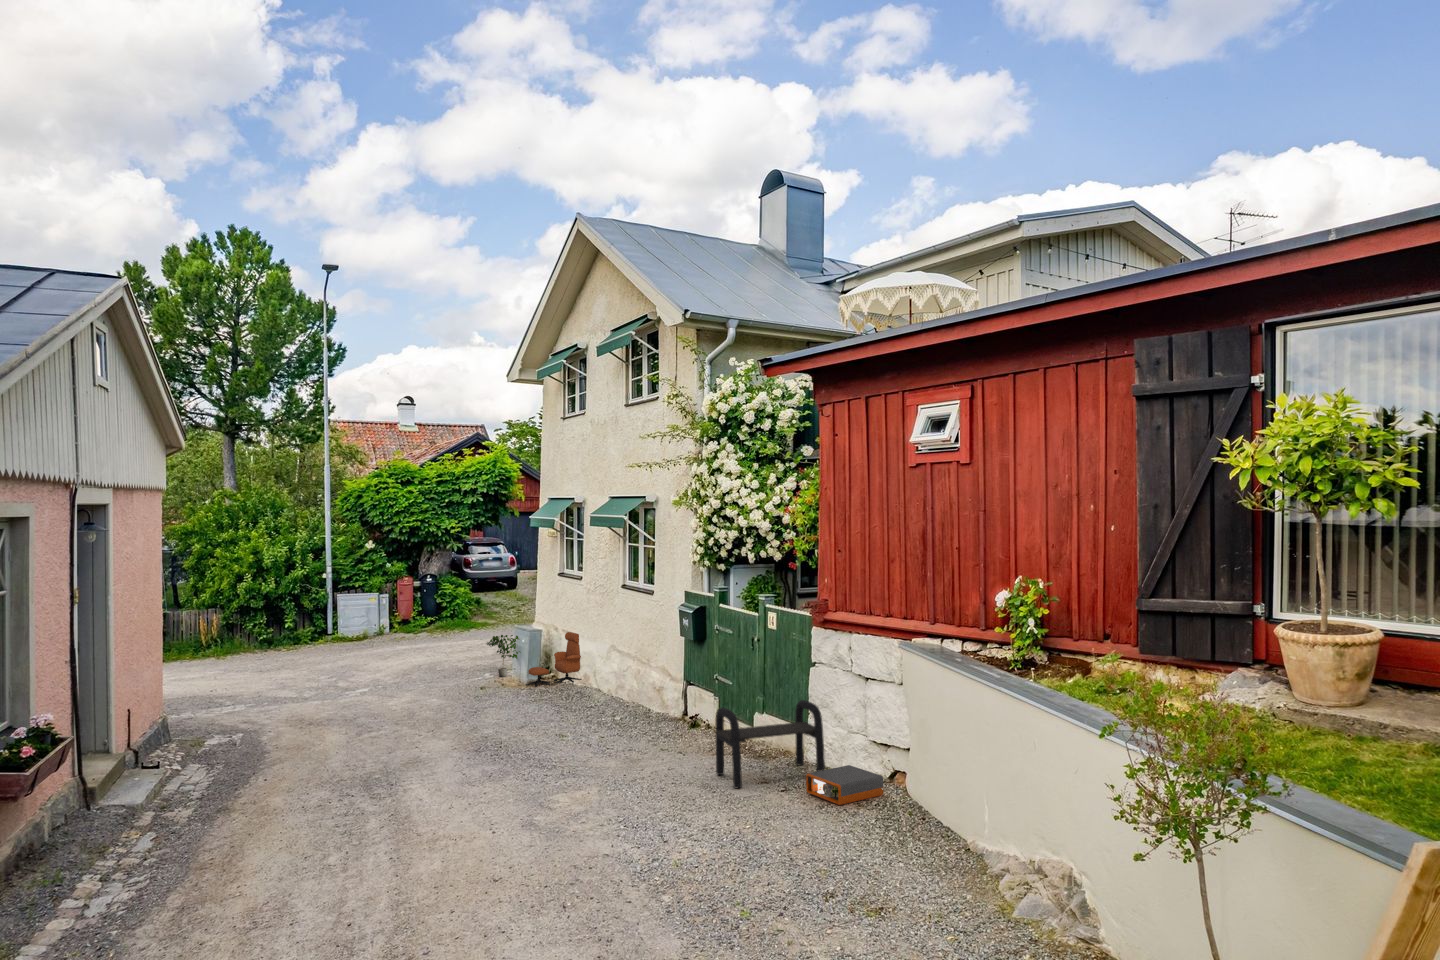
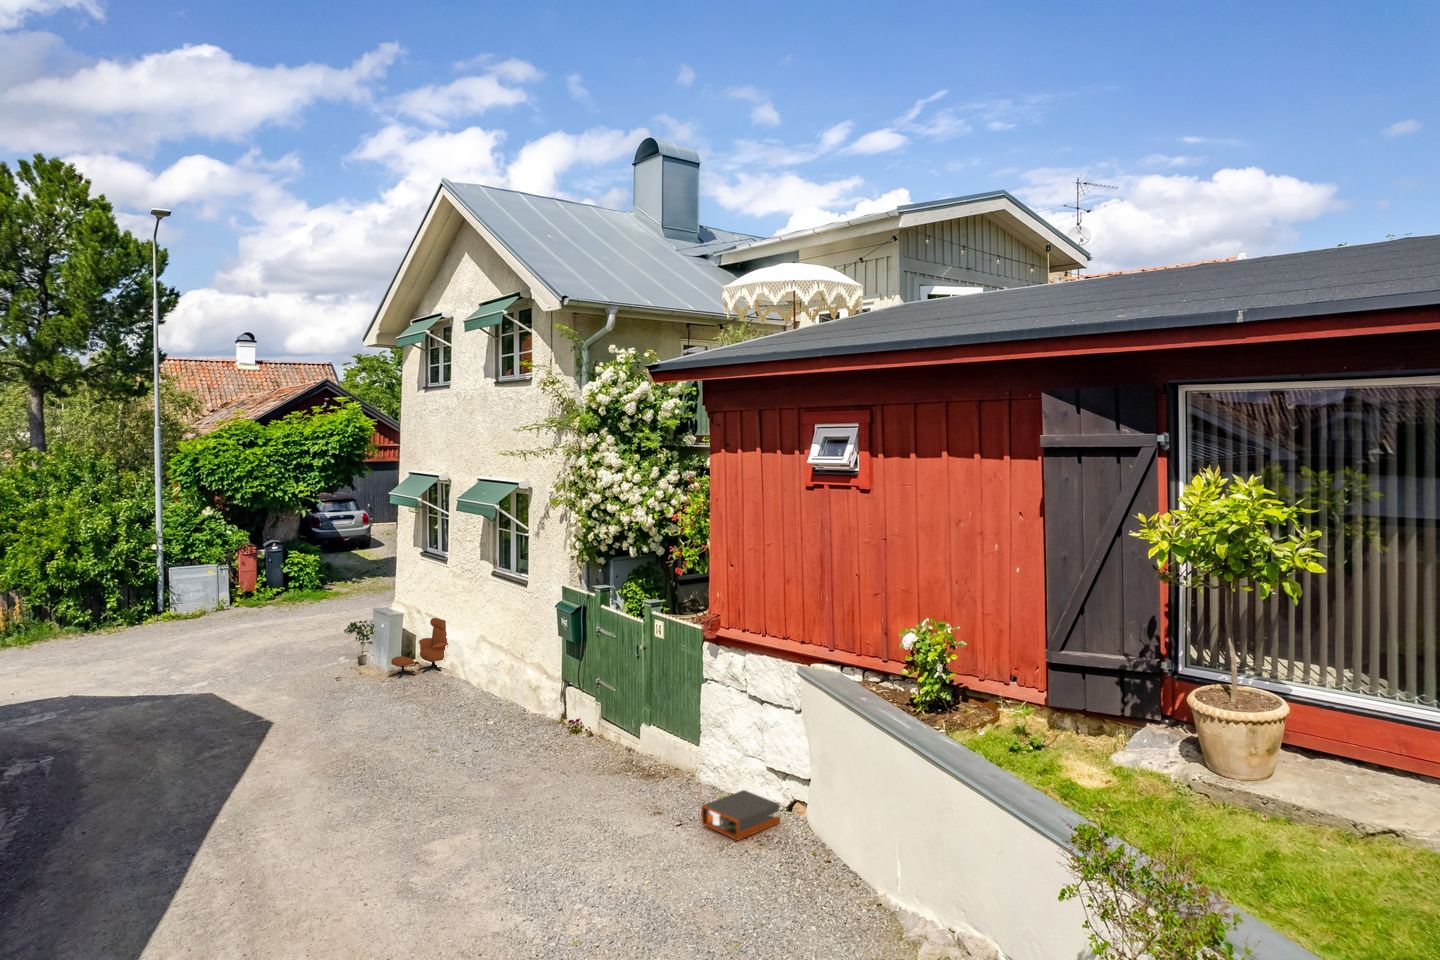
bench: present [715,700,825,788] -> none [603,718,718,821]

